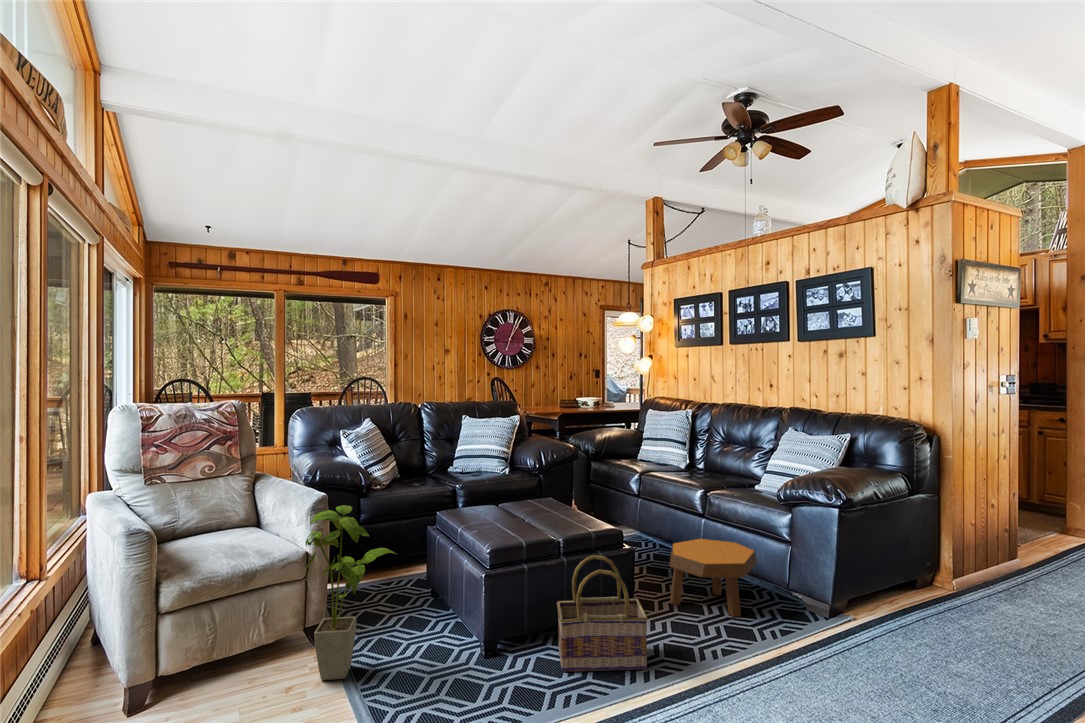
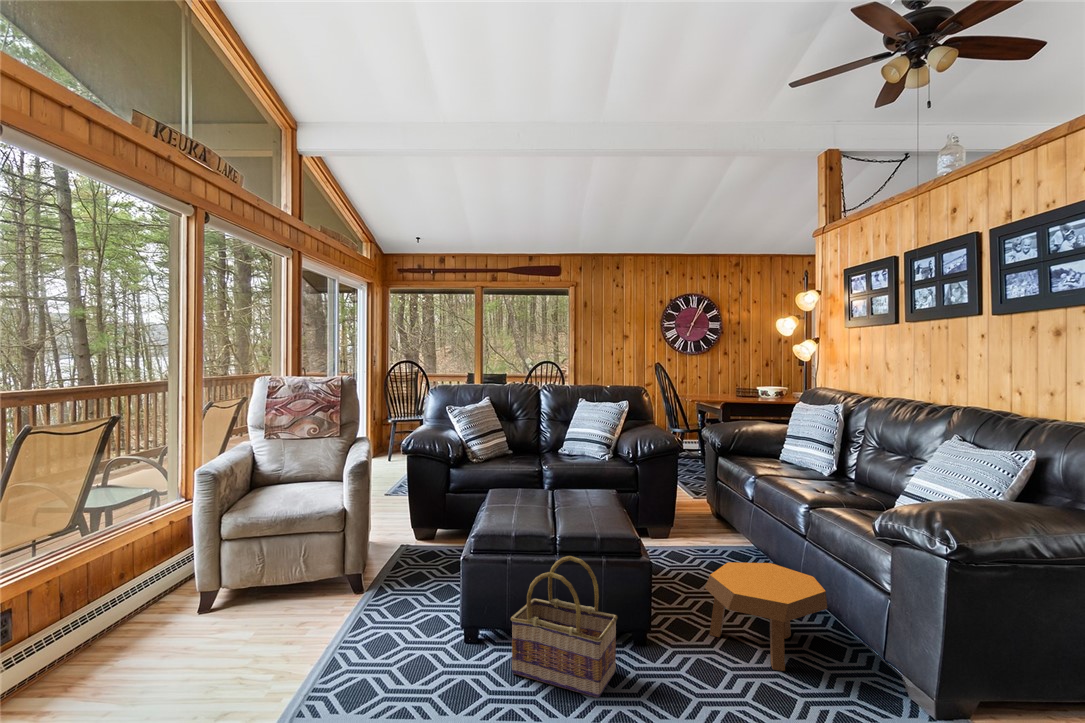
house plant: present [304,505,396,680] -> none [309,470,394,624]

